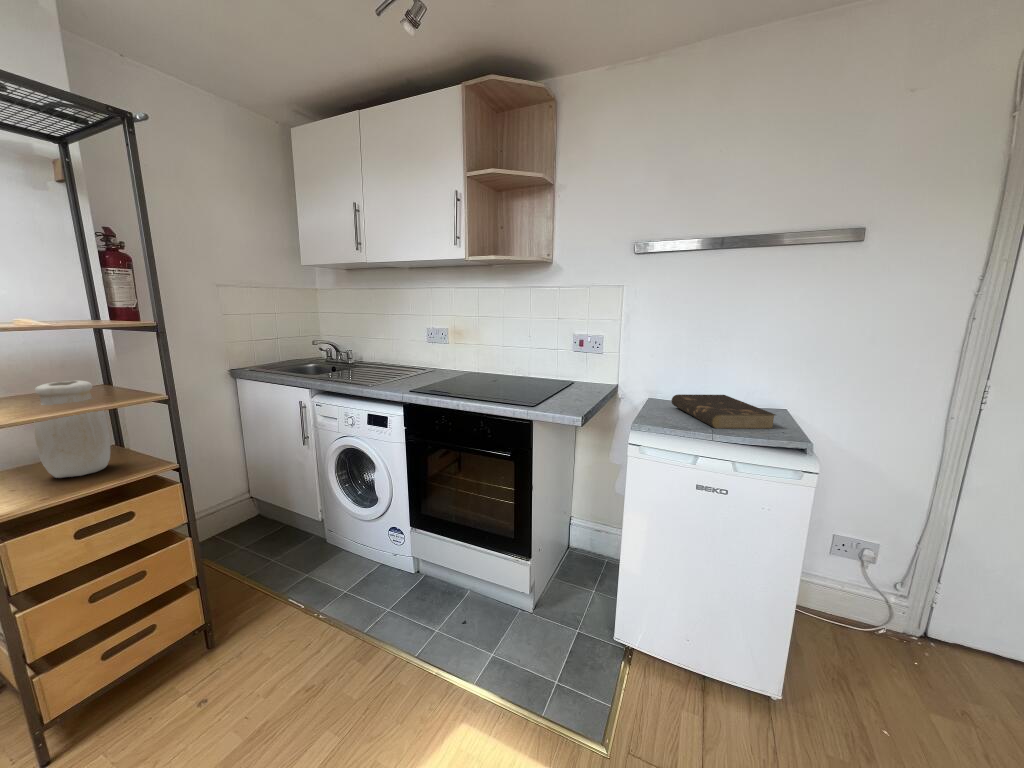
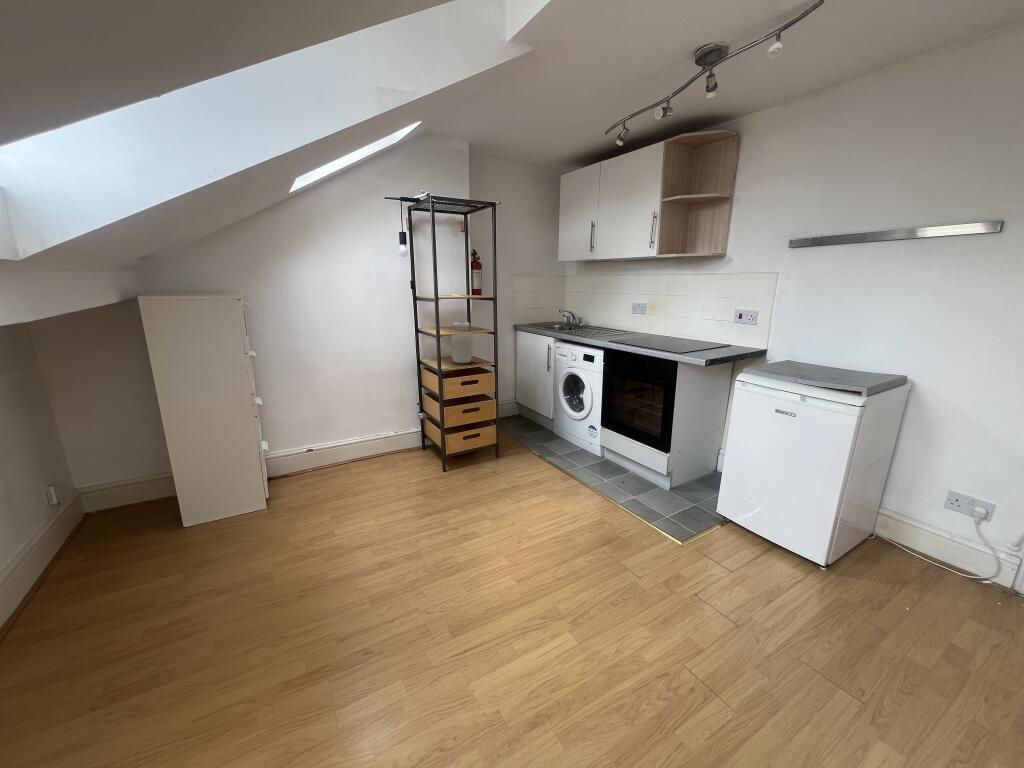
book: present [671,395,775,429] -> none [797,358,862,384]

